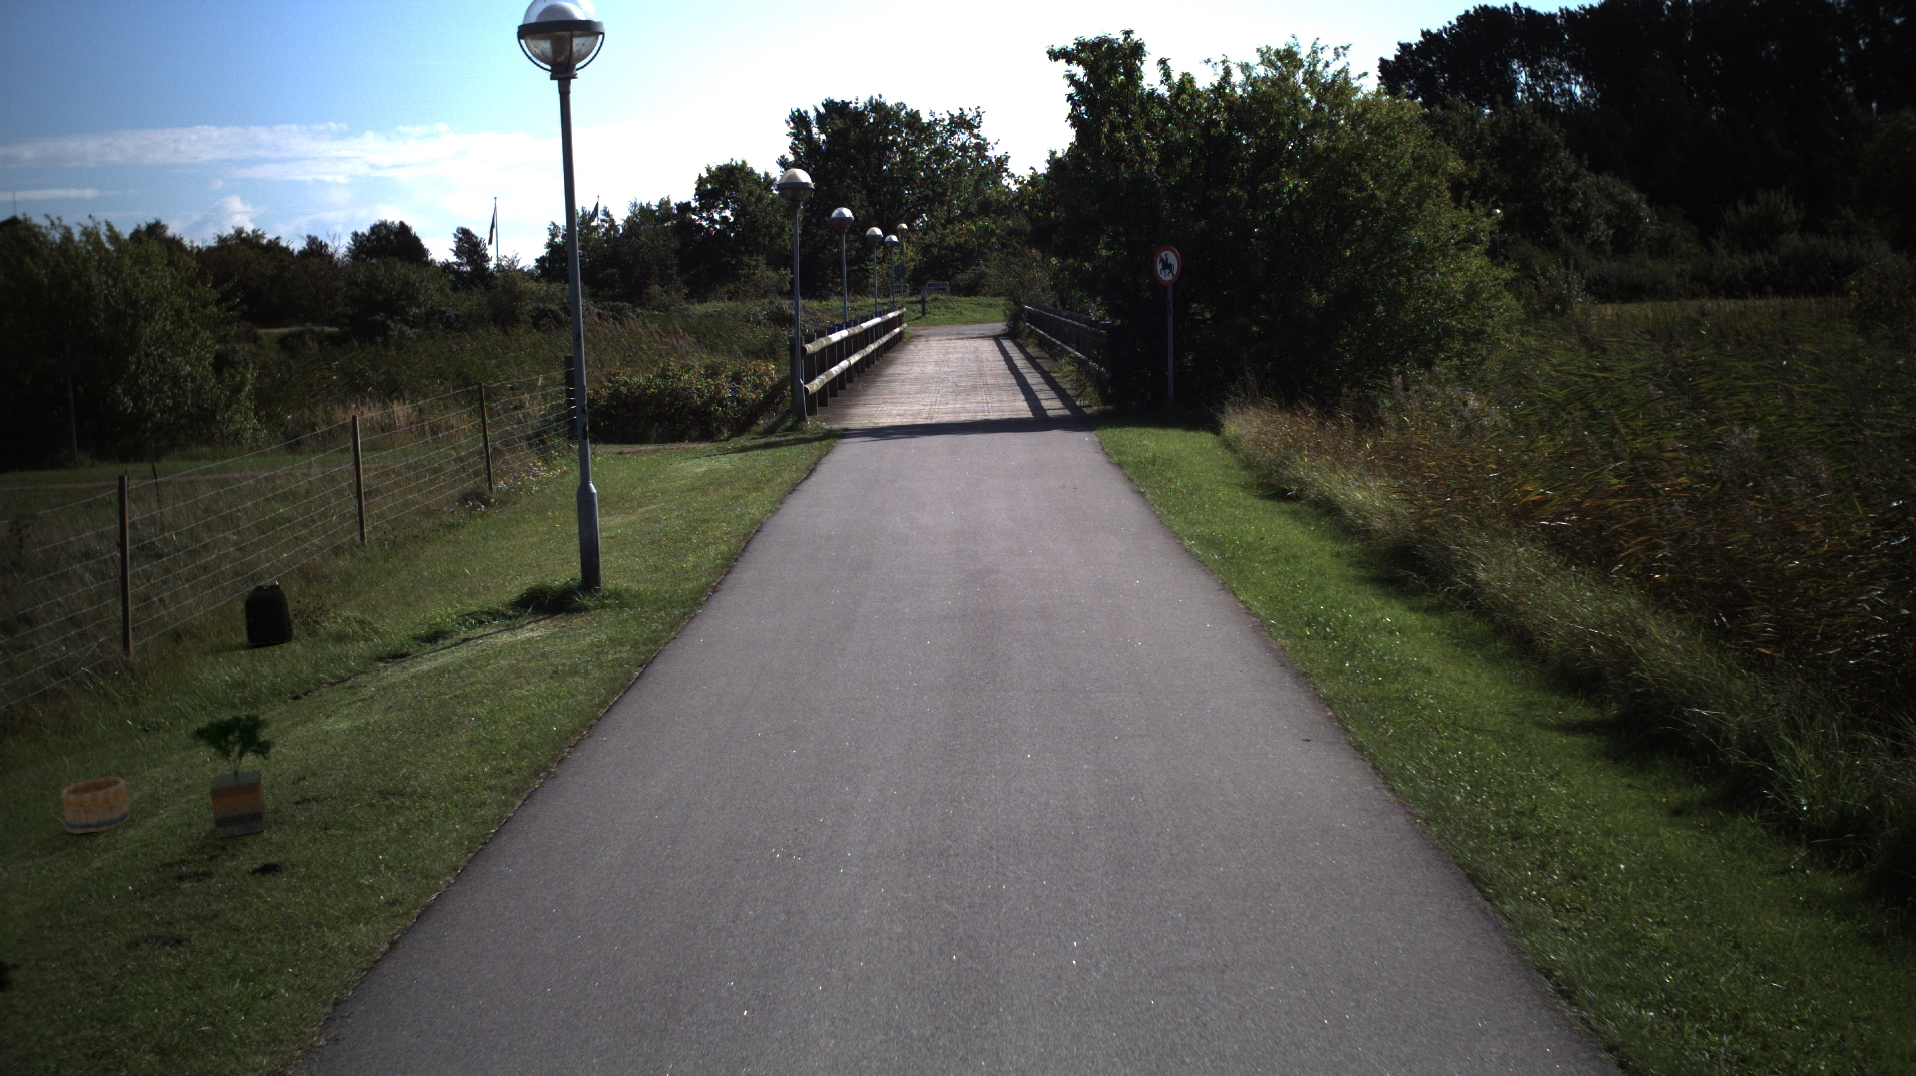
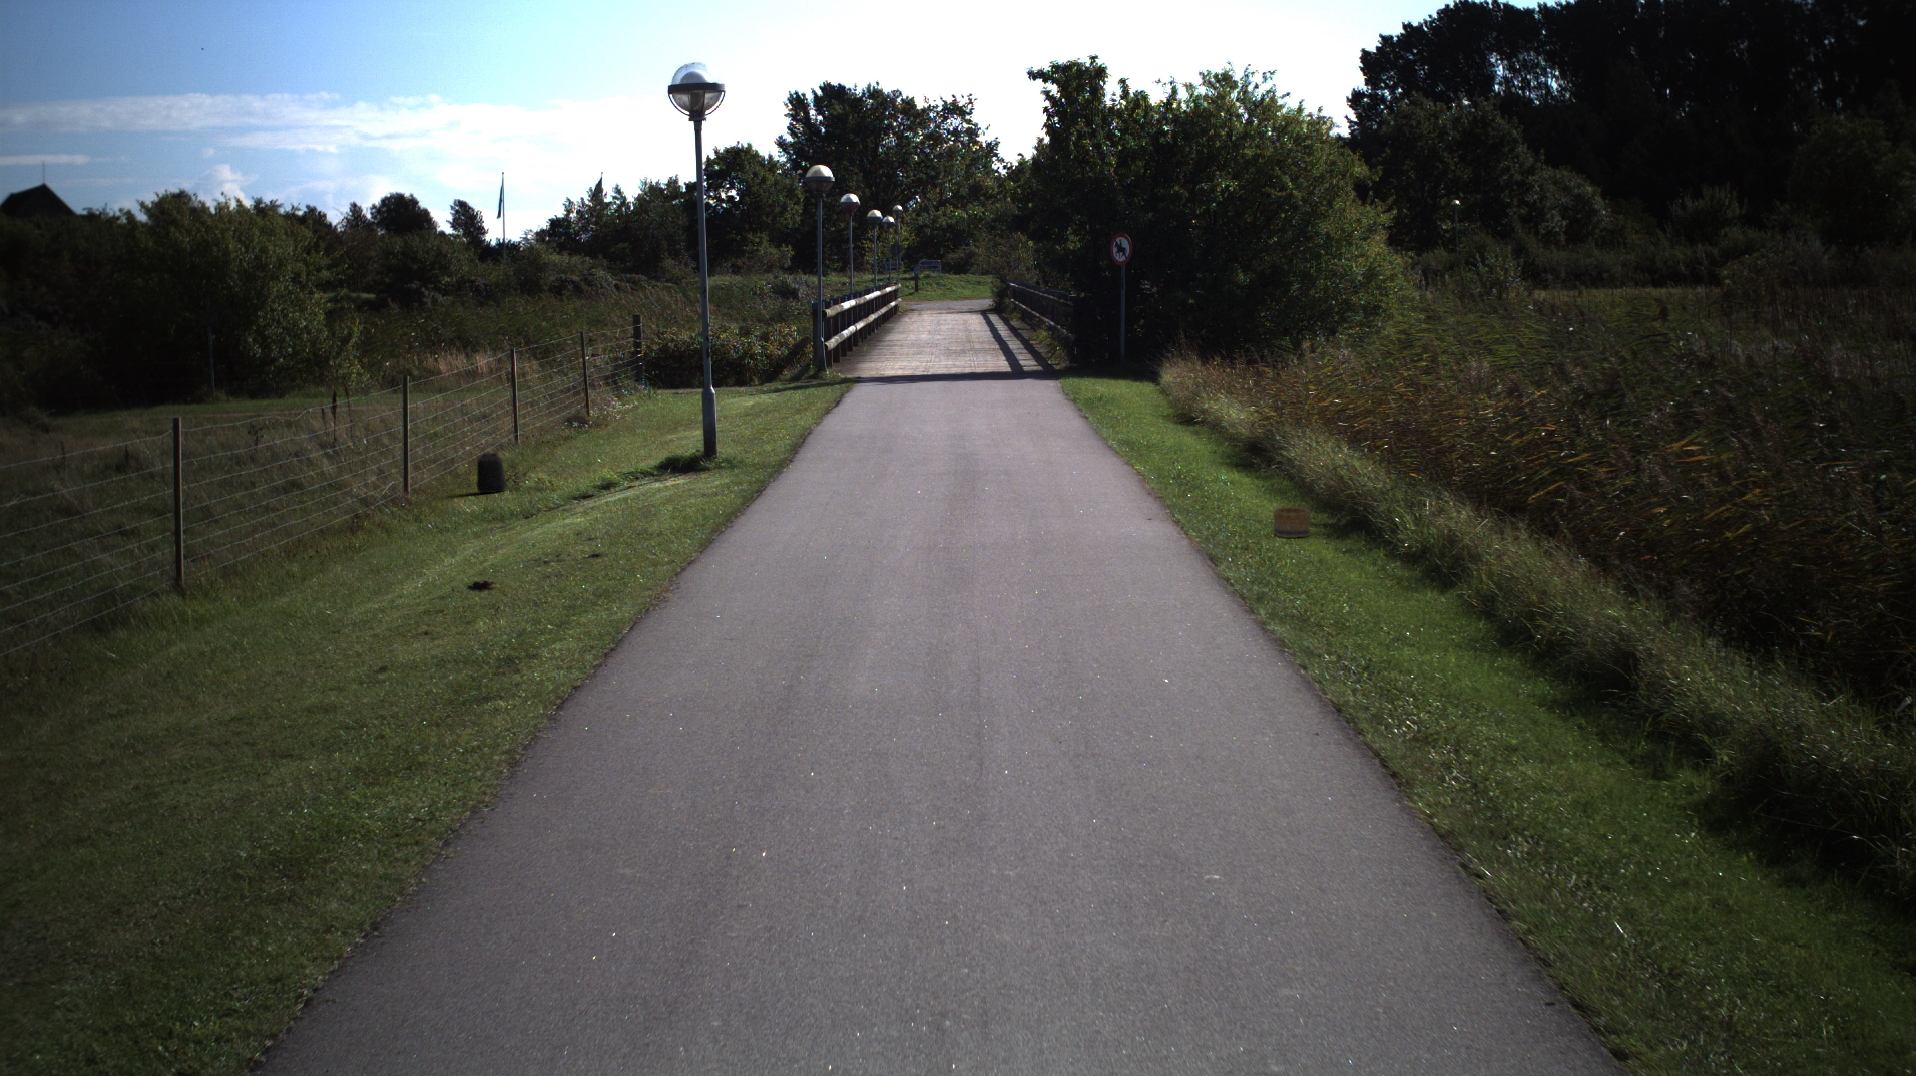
potted tree: present [190,713,276,839] -> none [561,473,605,535]
basket: present [61,777,130,834] -> present [1274,507,1310,538]

